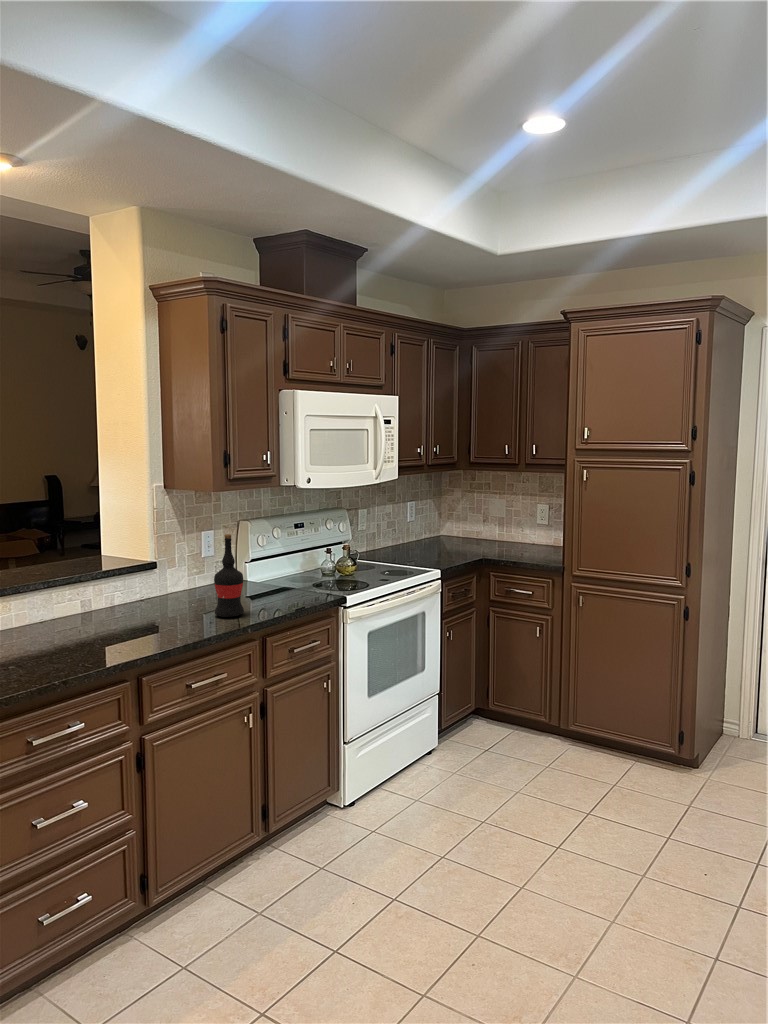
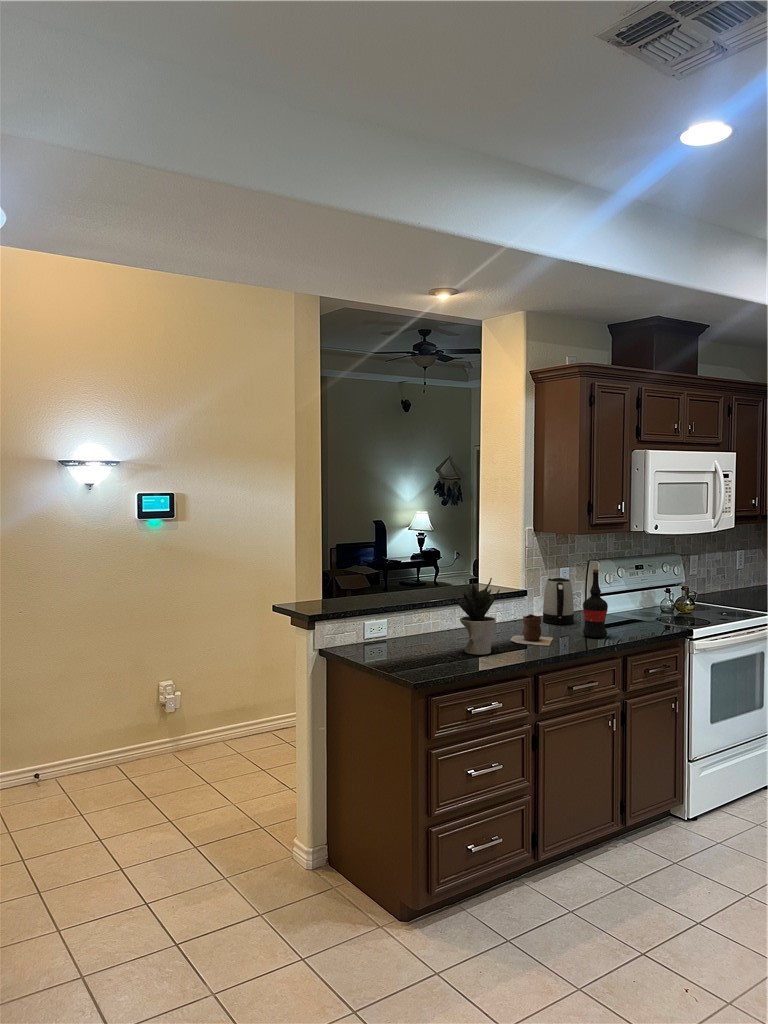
kettle: none [175,544,214,601] -> present [543,577,574,624]
potted plant: none [18,554,89,658] -> present [451,578,500,655]
vase: none [116,595,176,635] -> present [511,614,553,646]

